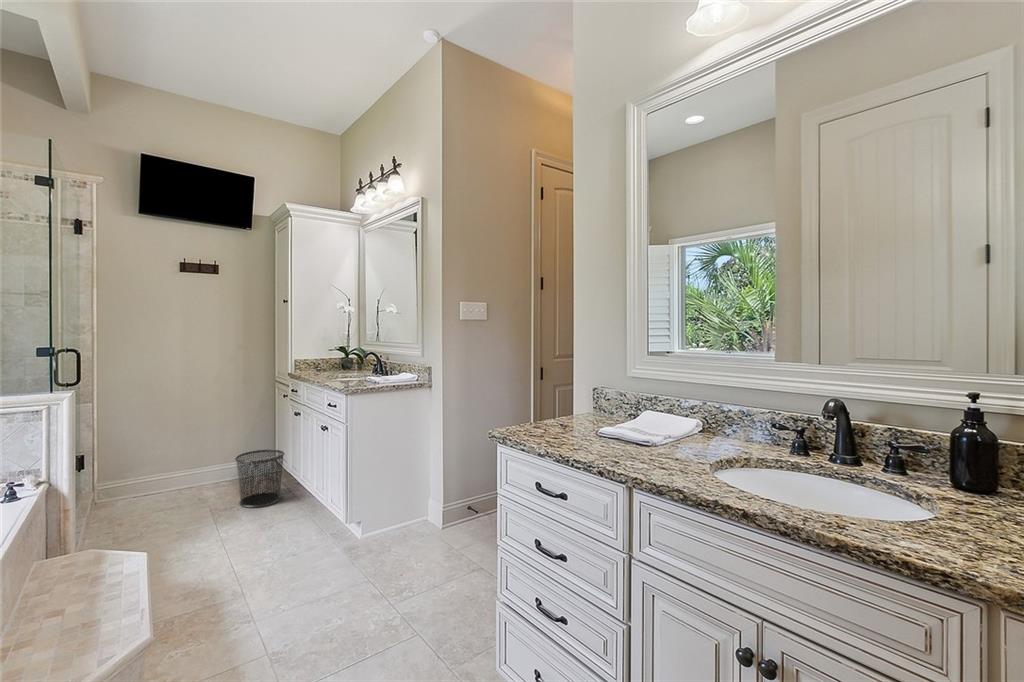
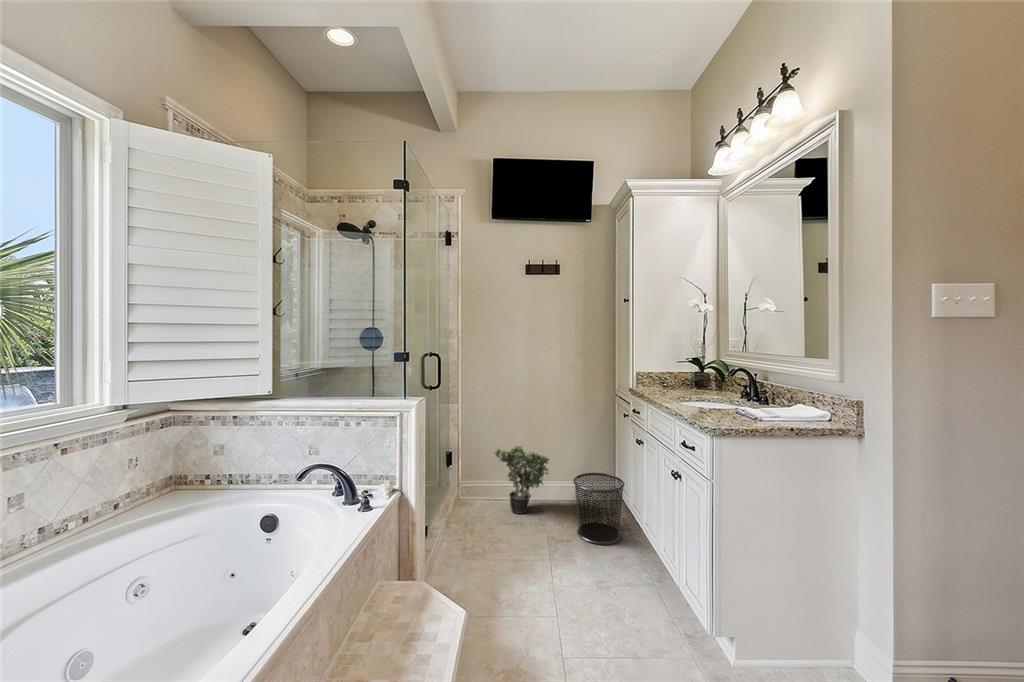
potted plant: none [136,438,206,507] -> present [493,446,549,514]

